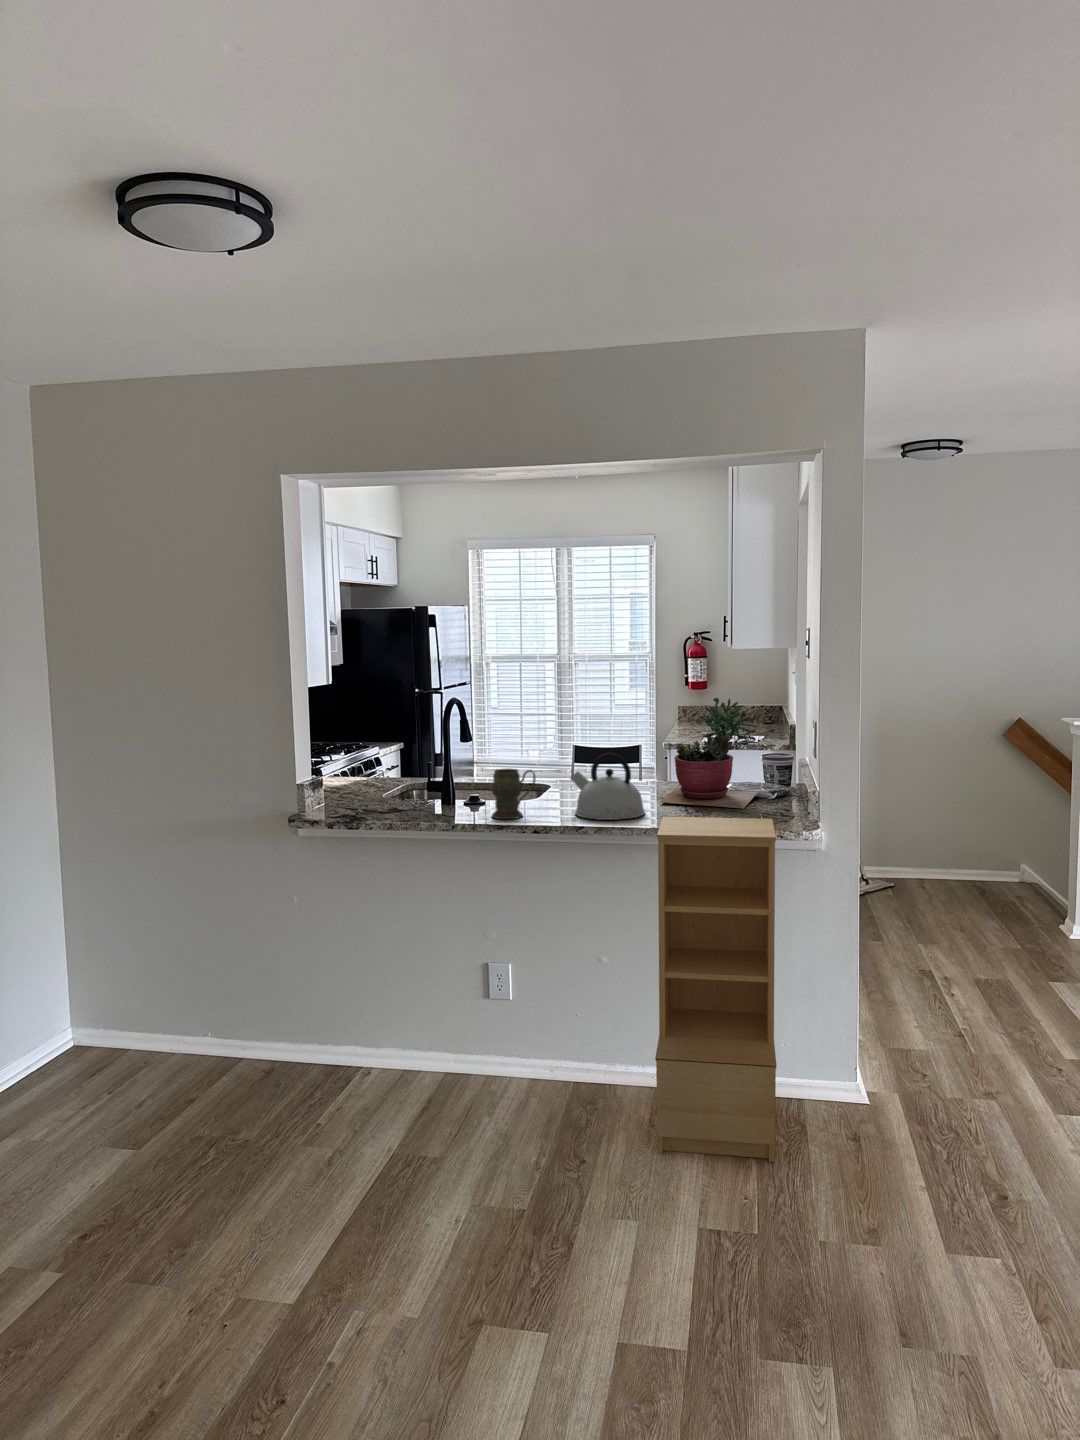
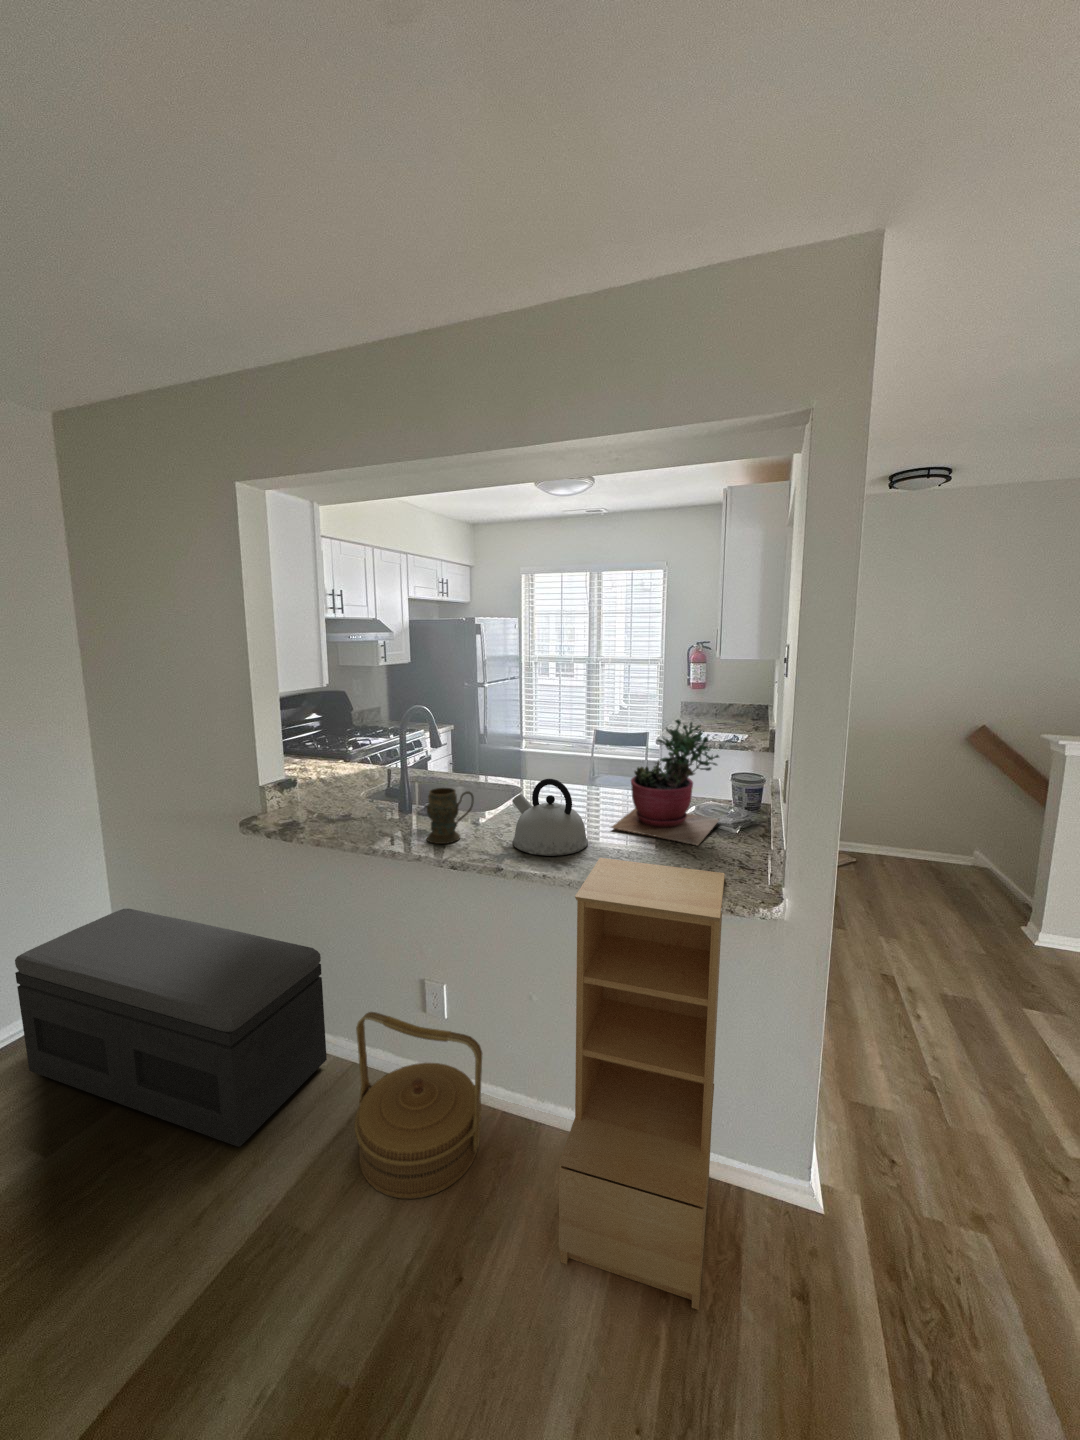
storage bench: none [51,932,377,1123] -> present [15,909,327,1147]
woven basket: none [437,983,565,1136] -> present [355,1012,482,1199]

